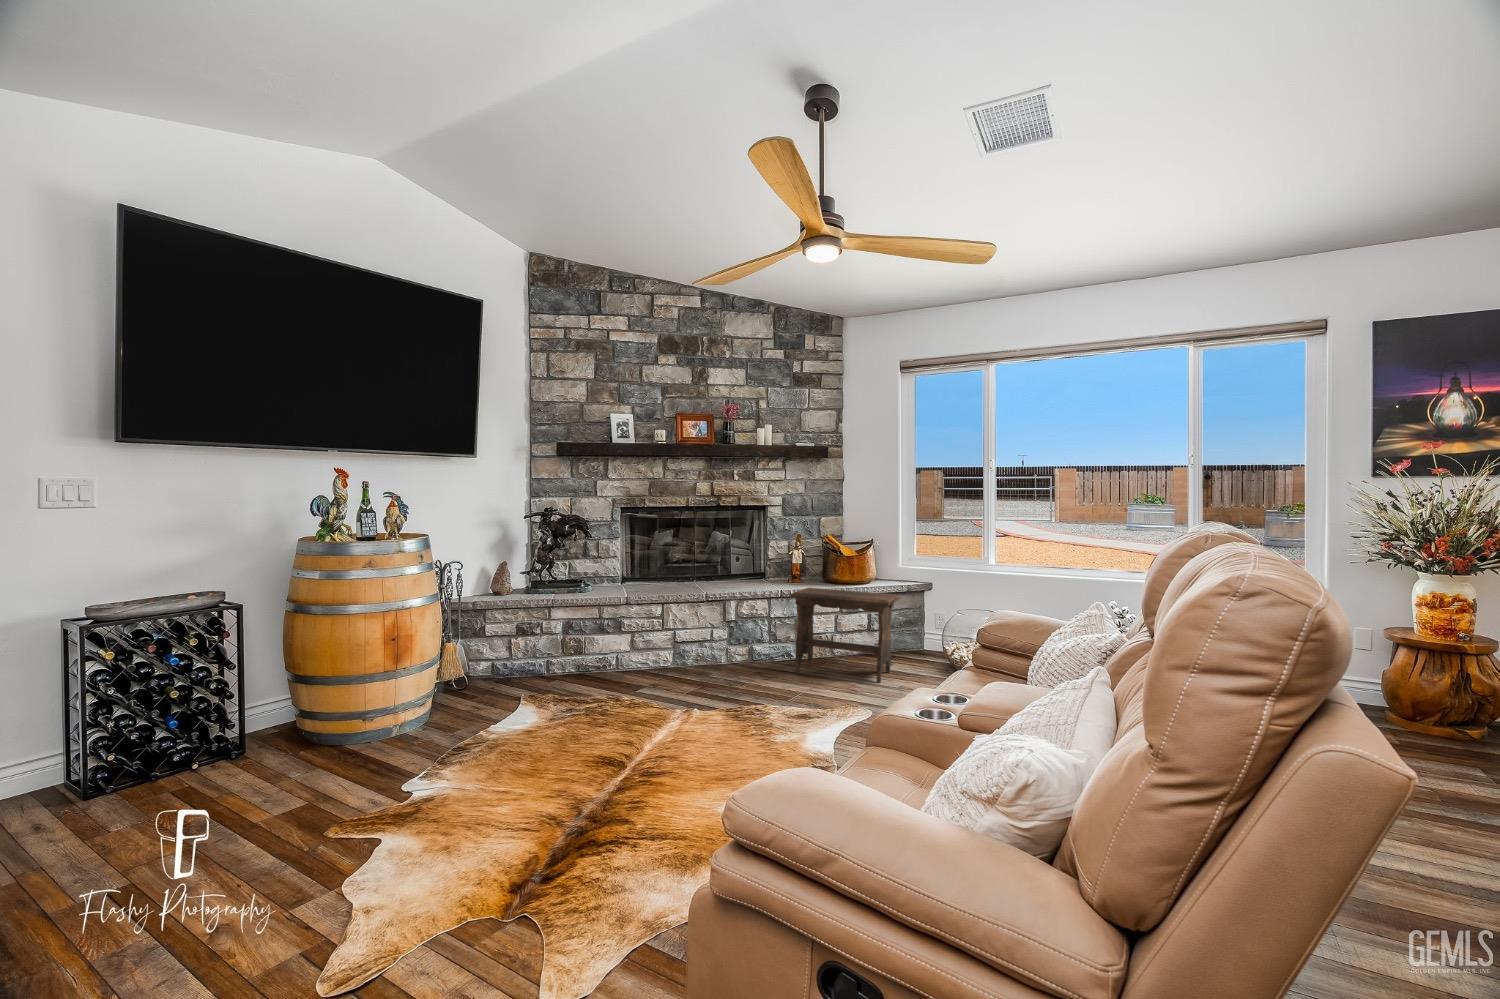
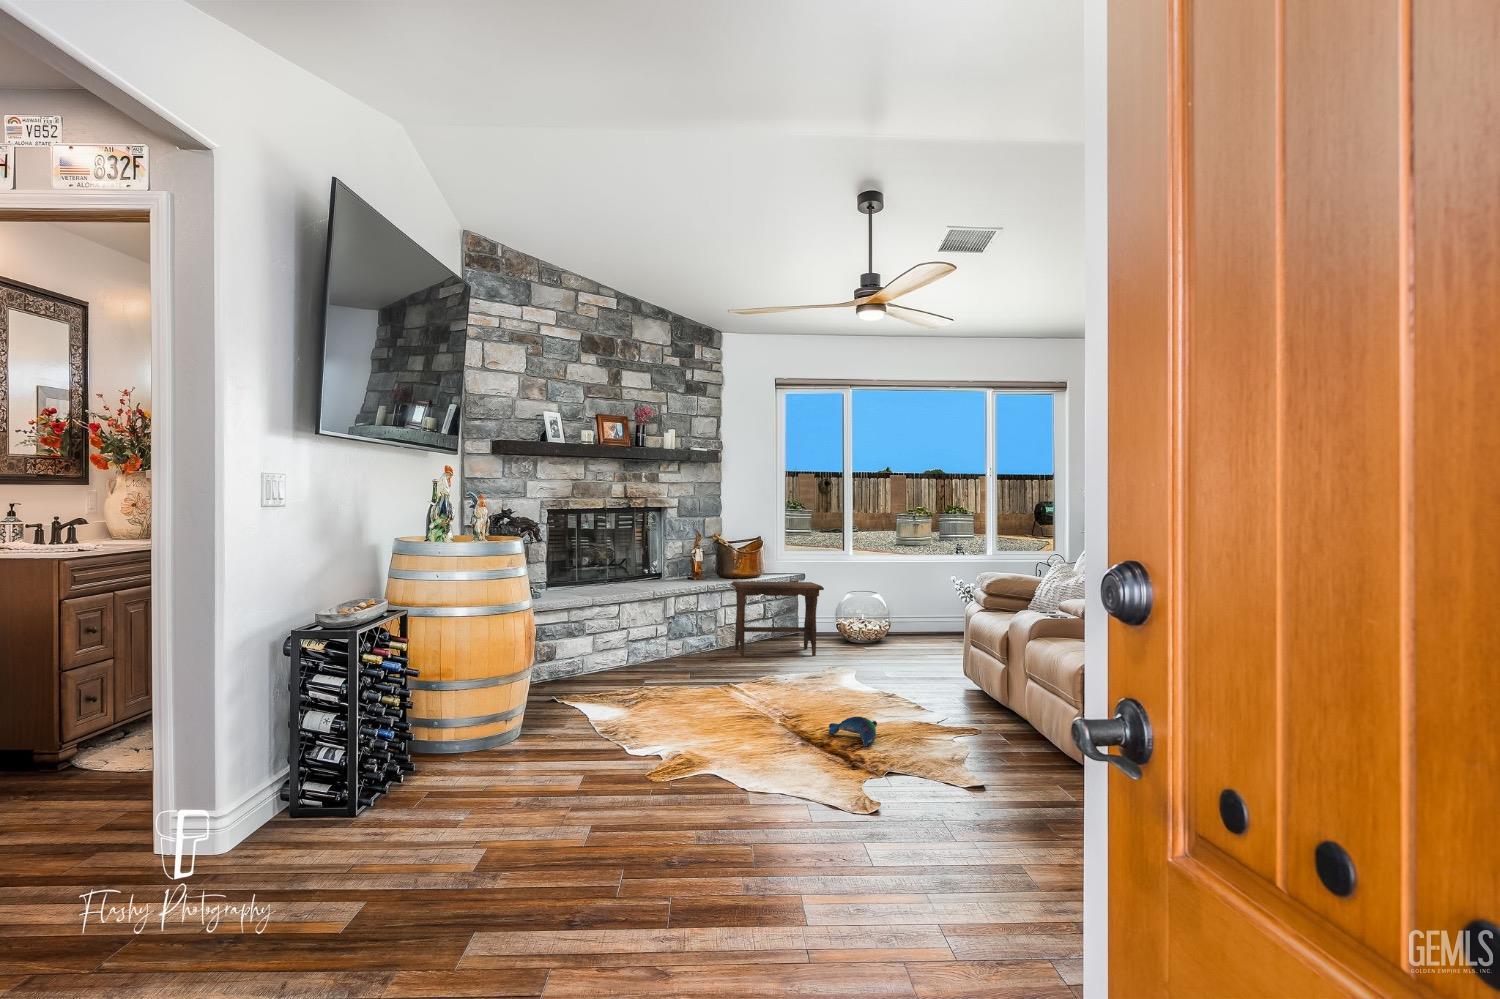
plush toy: none [634,785,685,833] -> present [828,716,877,747]

